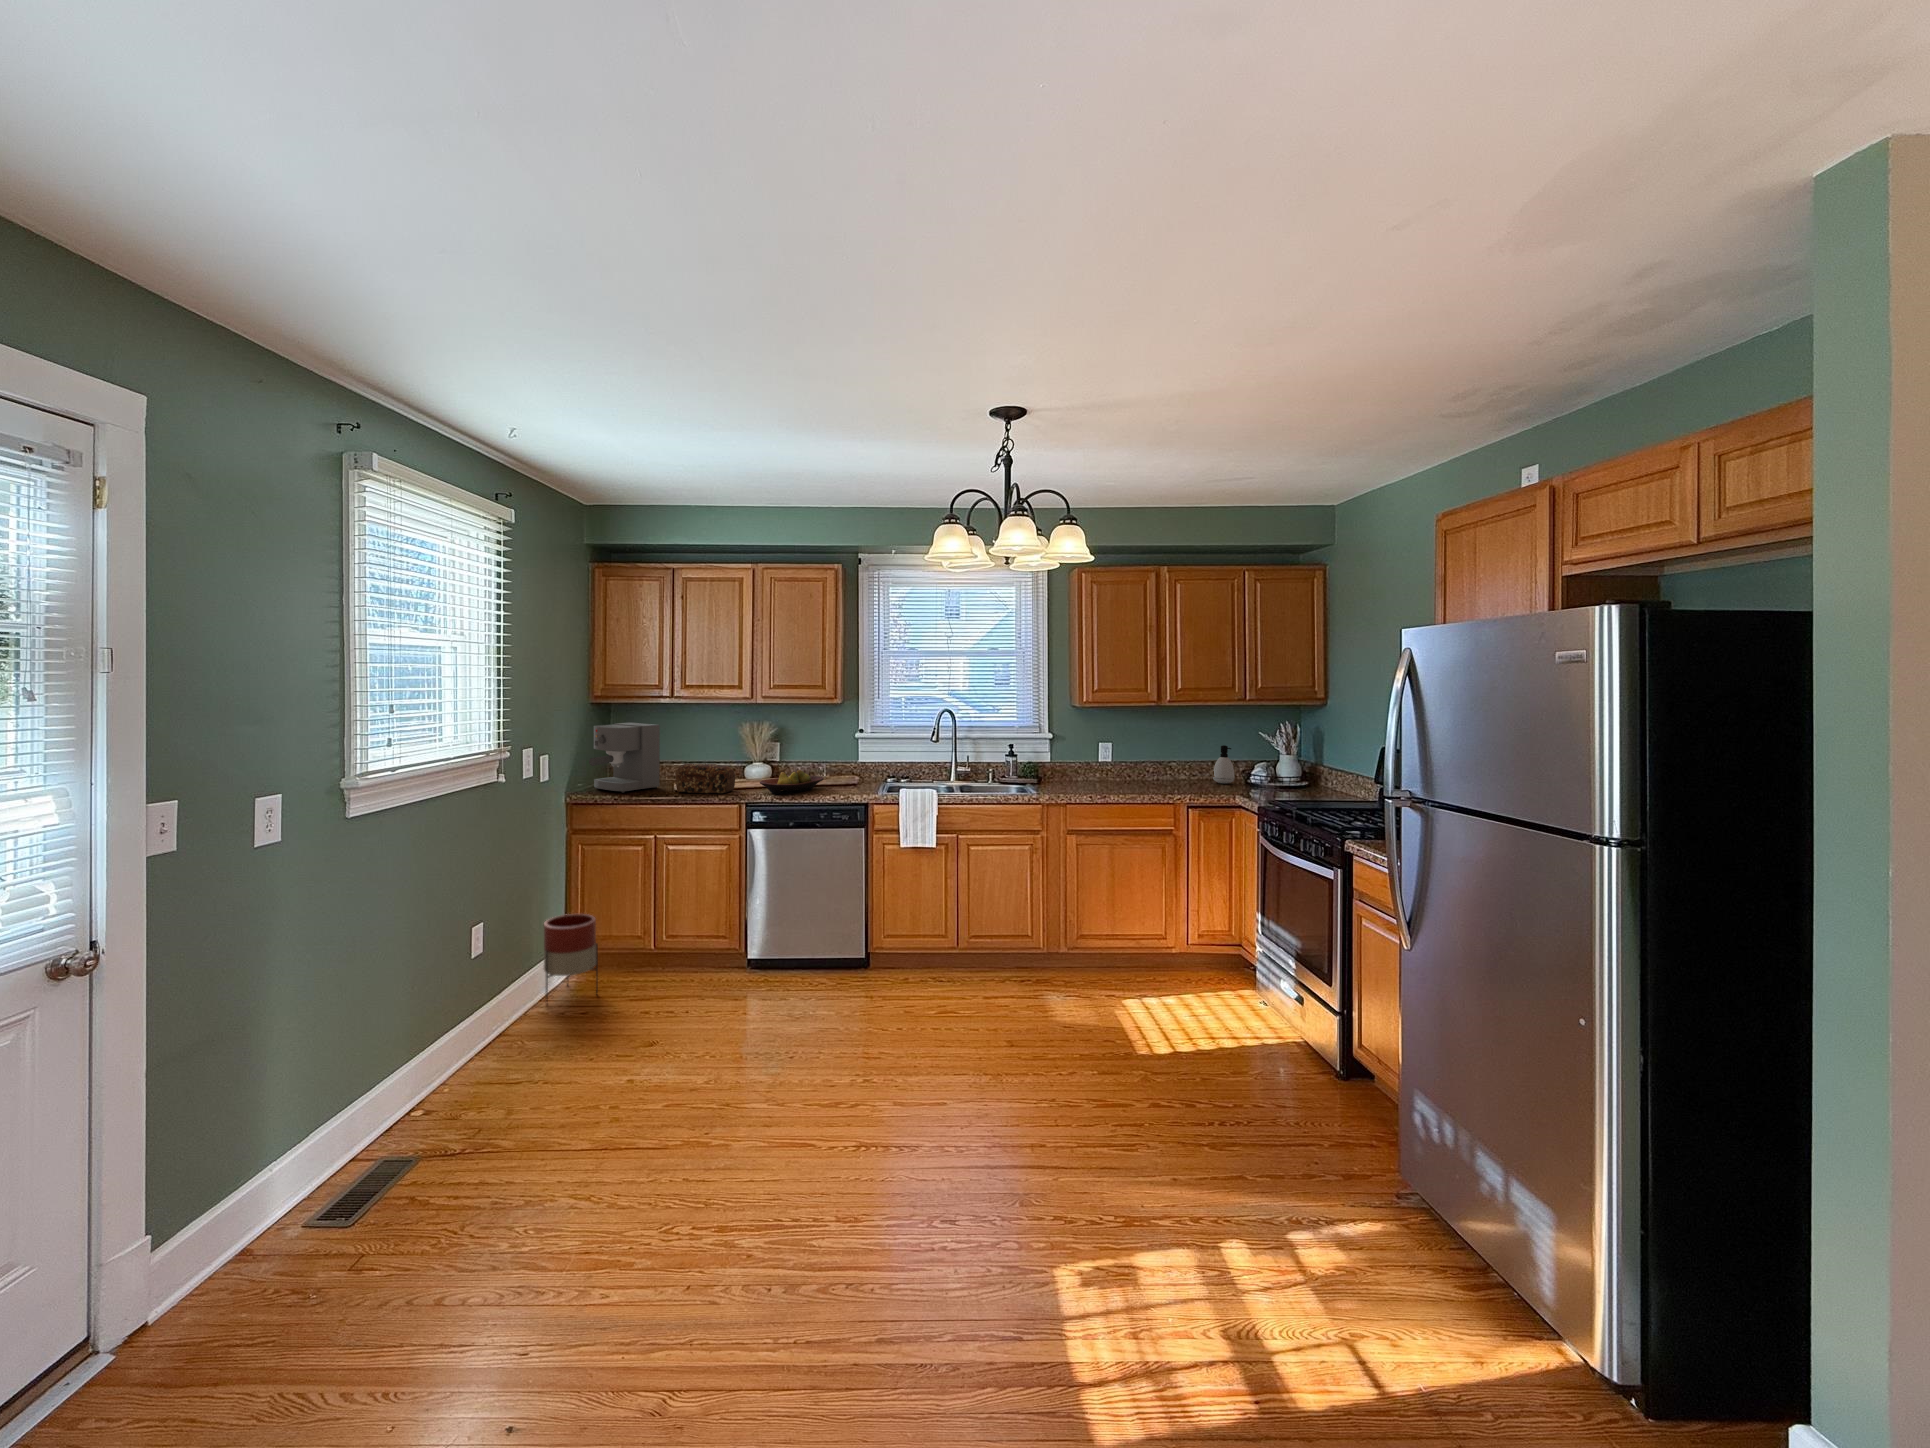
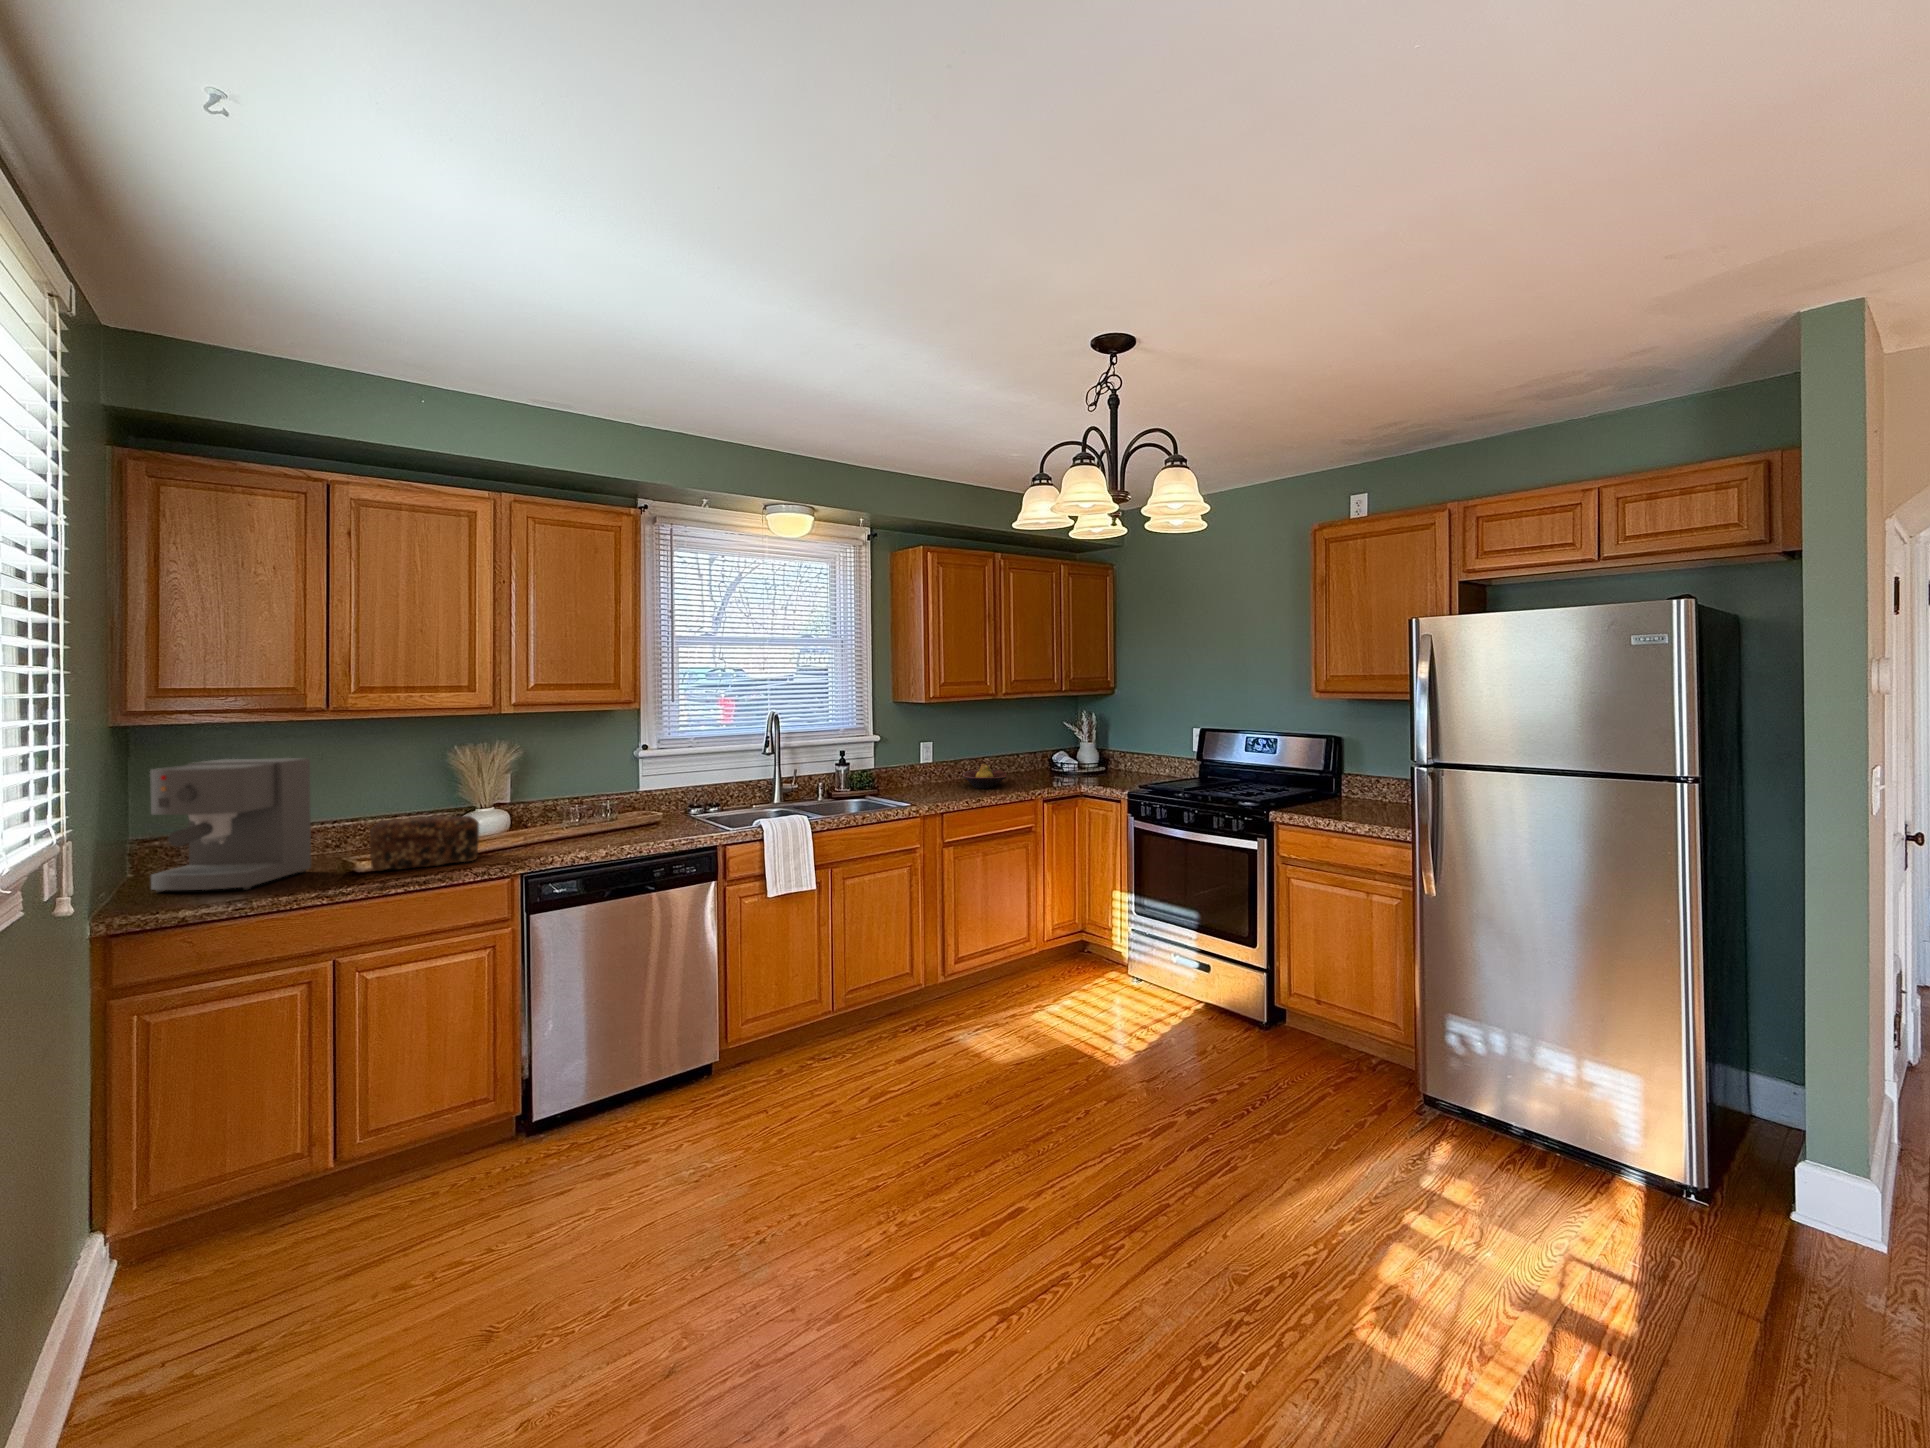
soap dispenser: present [1213,745,1235,784] -> none [1022,736,1043,775]
fruit bowl: present [760,770,824,794] -> present [962,764,1007,789]
planter: present [544,914,598,1002] -> none [105,1140,256,1361]

